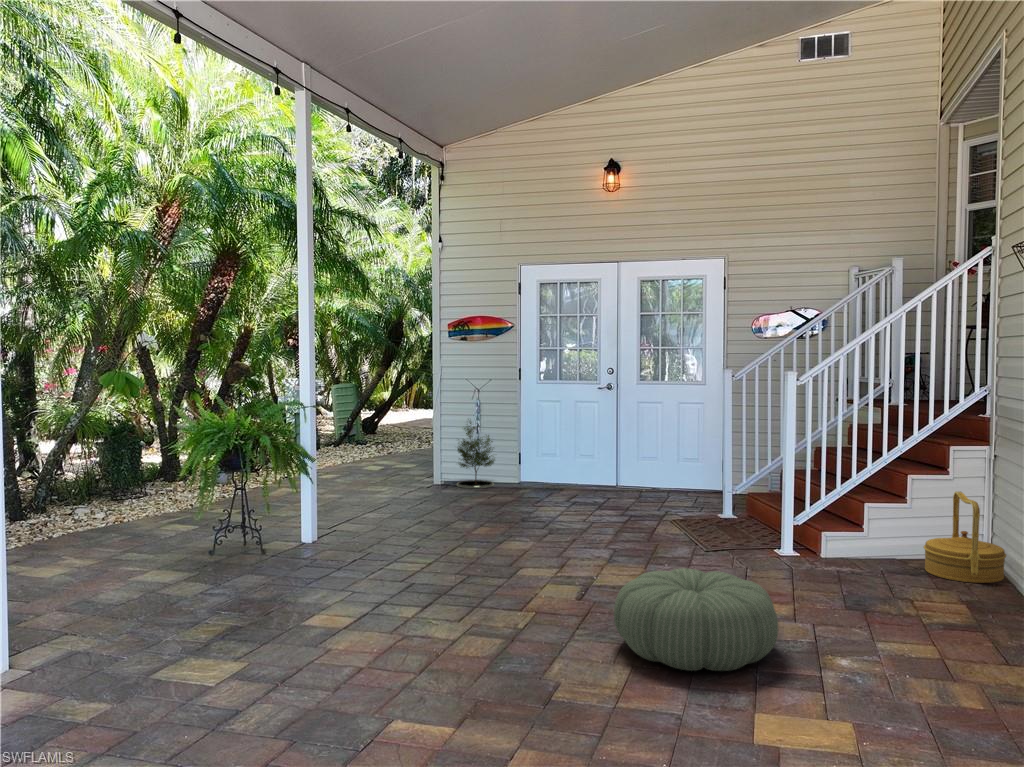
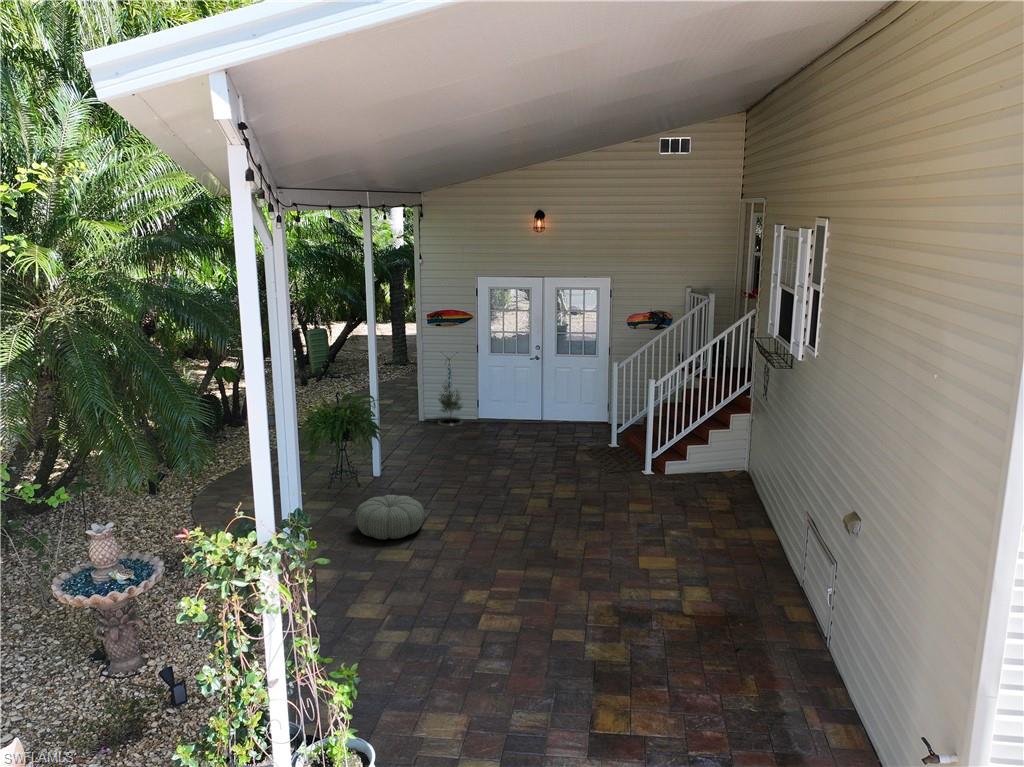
woven basket: present [924,491,1006,583] -> none [714,441,750,487]
pouf: present [614,568,778,671] -> present [355,495,424,539]

